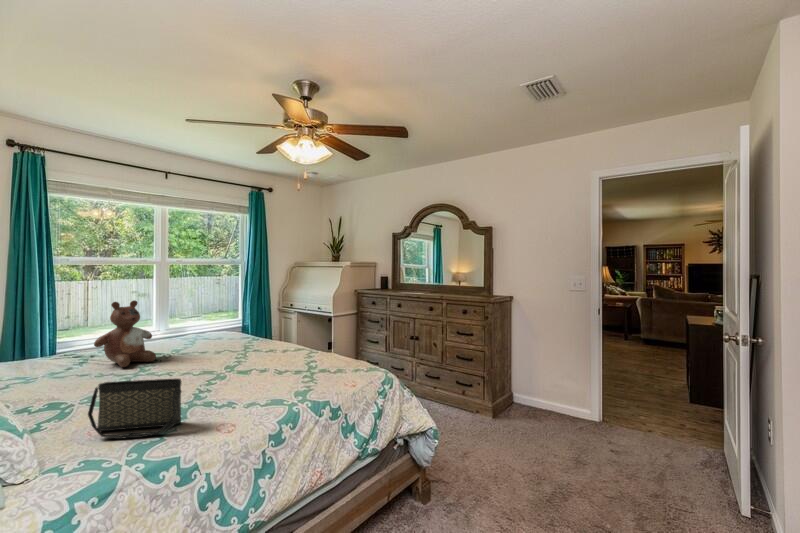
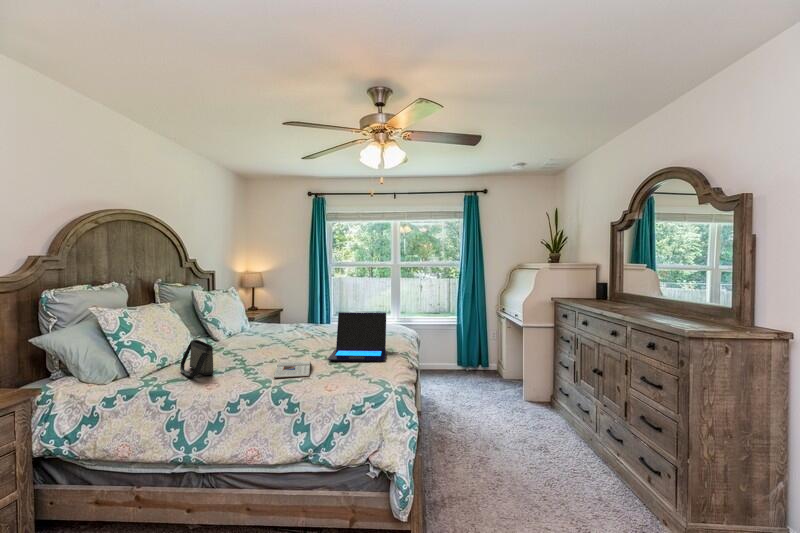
stuffed bear: present [94,300,156,367] -> none [283,292,319,337]
laptop: none [241,312,326,370] -> present [328,312,386,361]
magazine: none [234,372,304,396] -> present [274,361,311,378]

